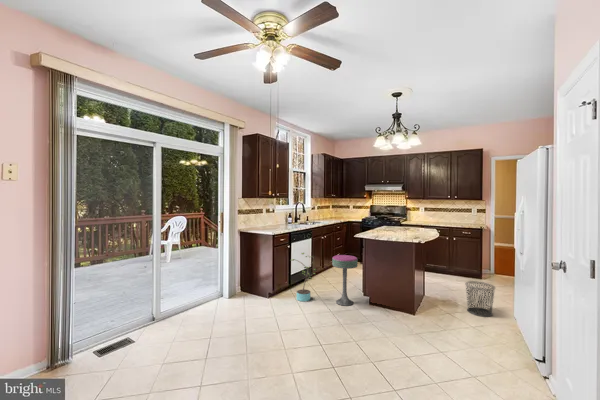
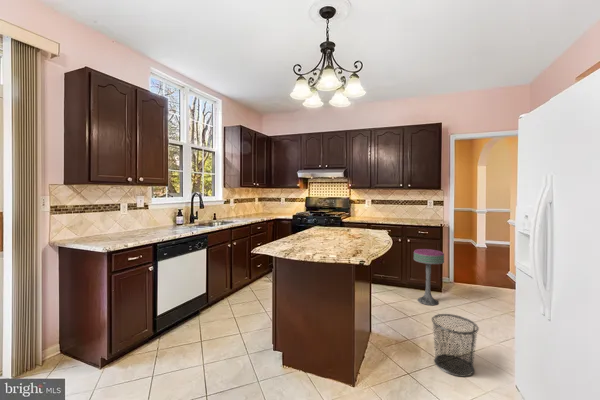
potted plant: present [292,253,317,301] -> none [144,278,195,367]
bar stool: present [332,255,358,306] -> present [414,249,444,305]

